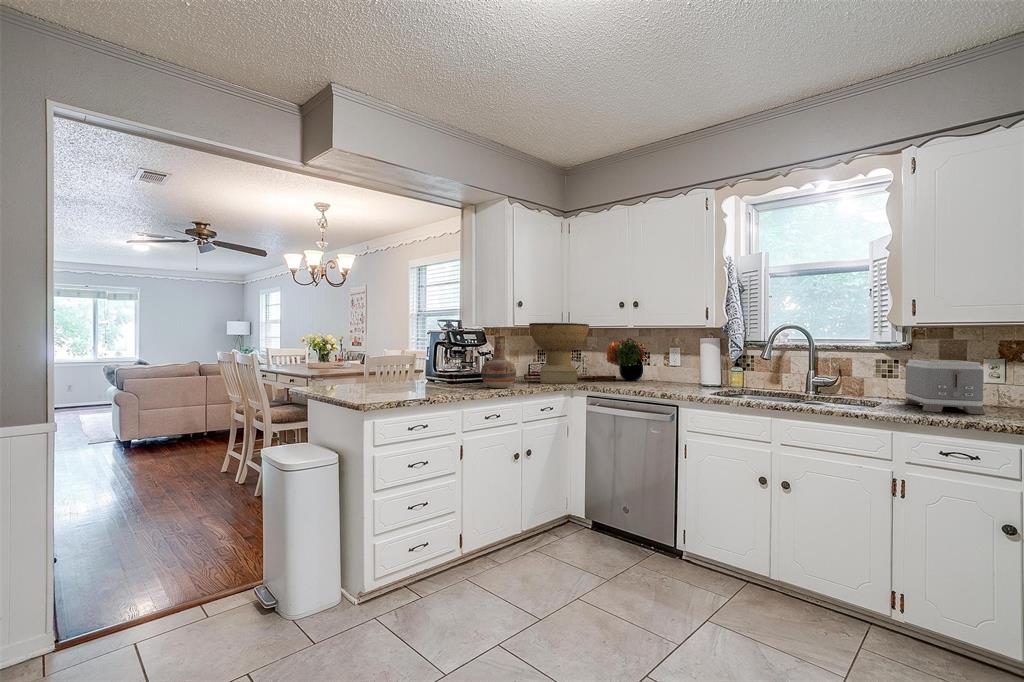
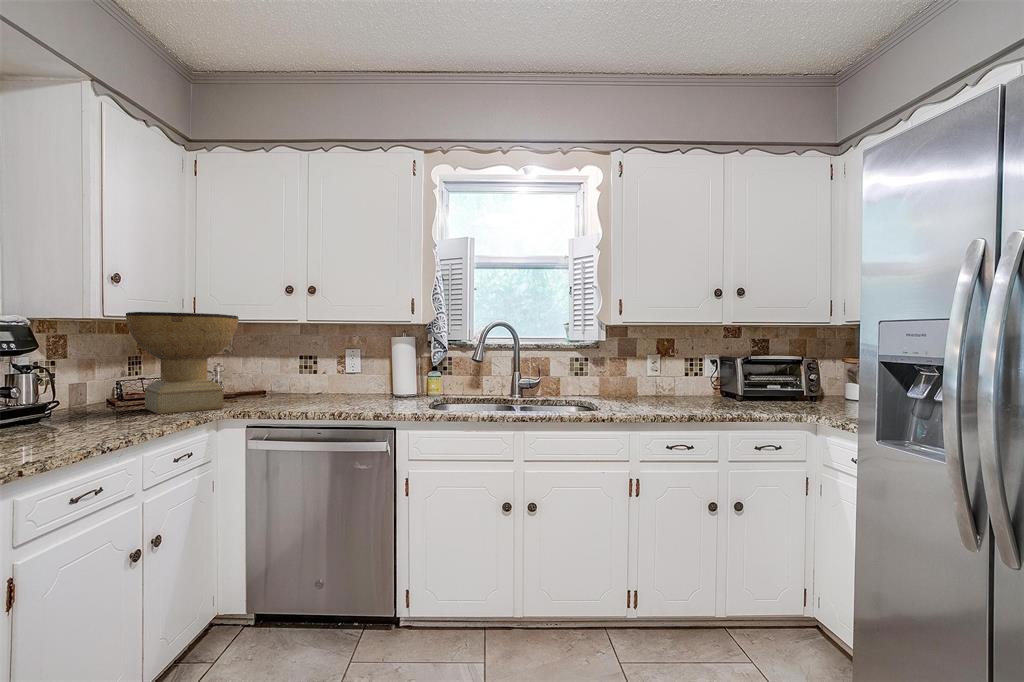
vase: present [481,337,516,388] -> none [38,337,123,434]
flower arrangement: present [606,337,648,381] -> none [252,336,324,396]
toaster: present [903,359,986,414] -> none [604,357,679,407]

